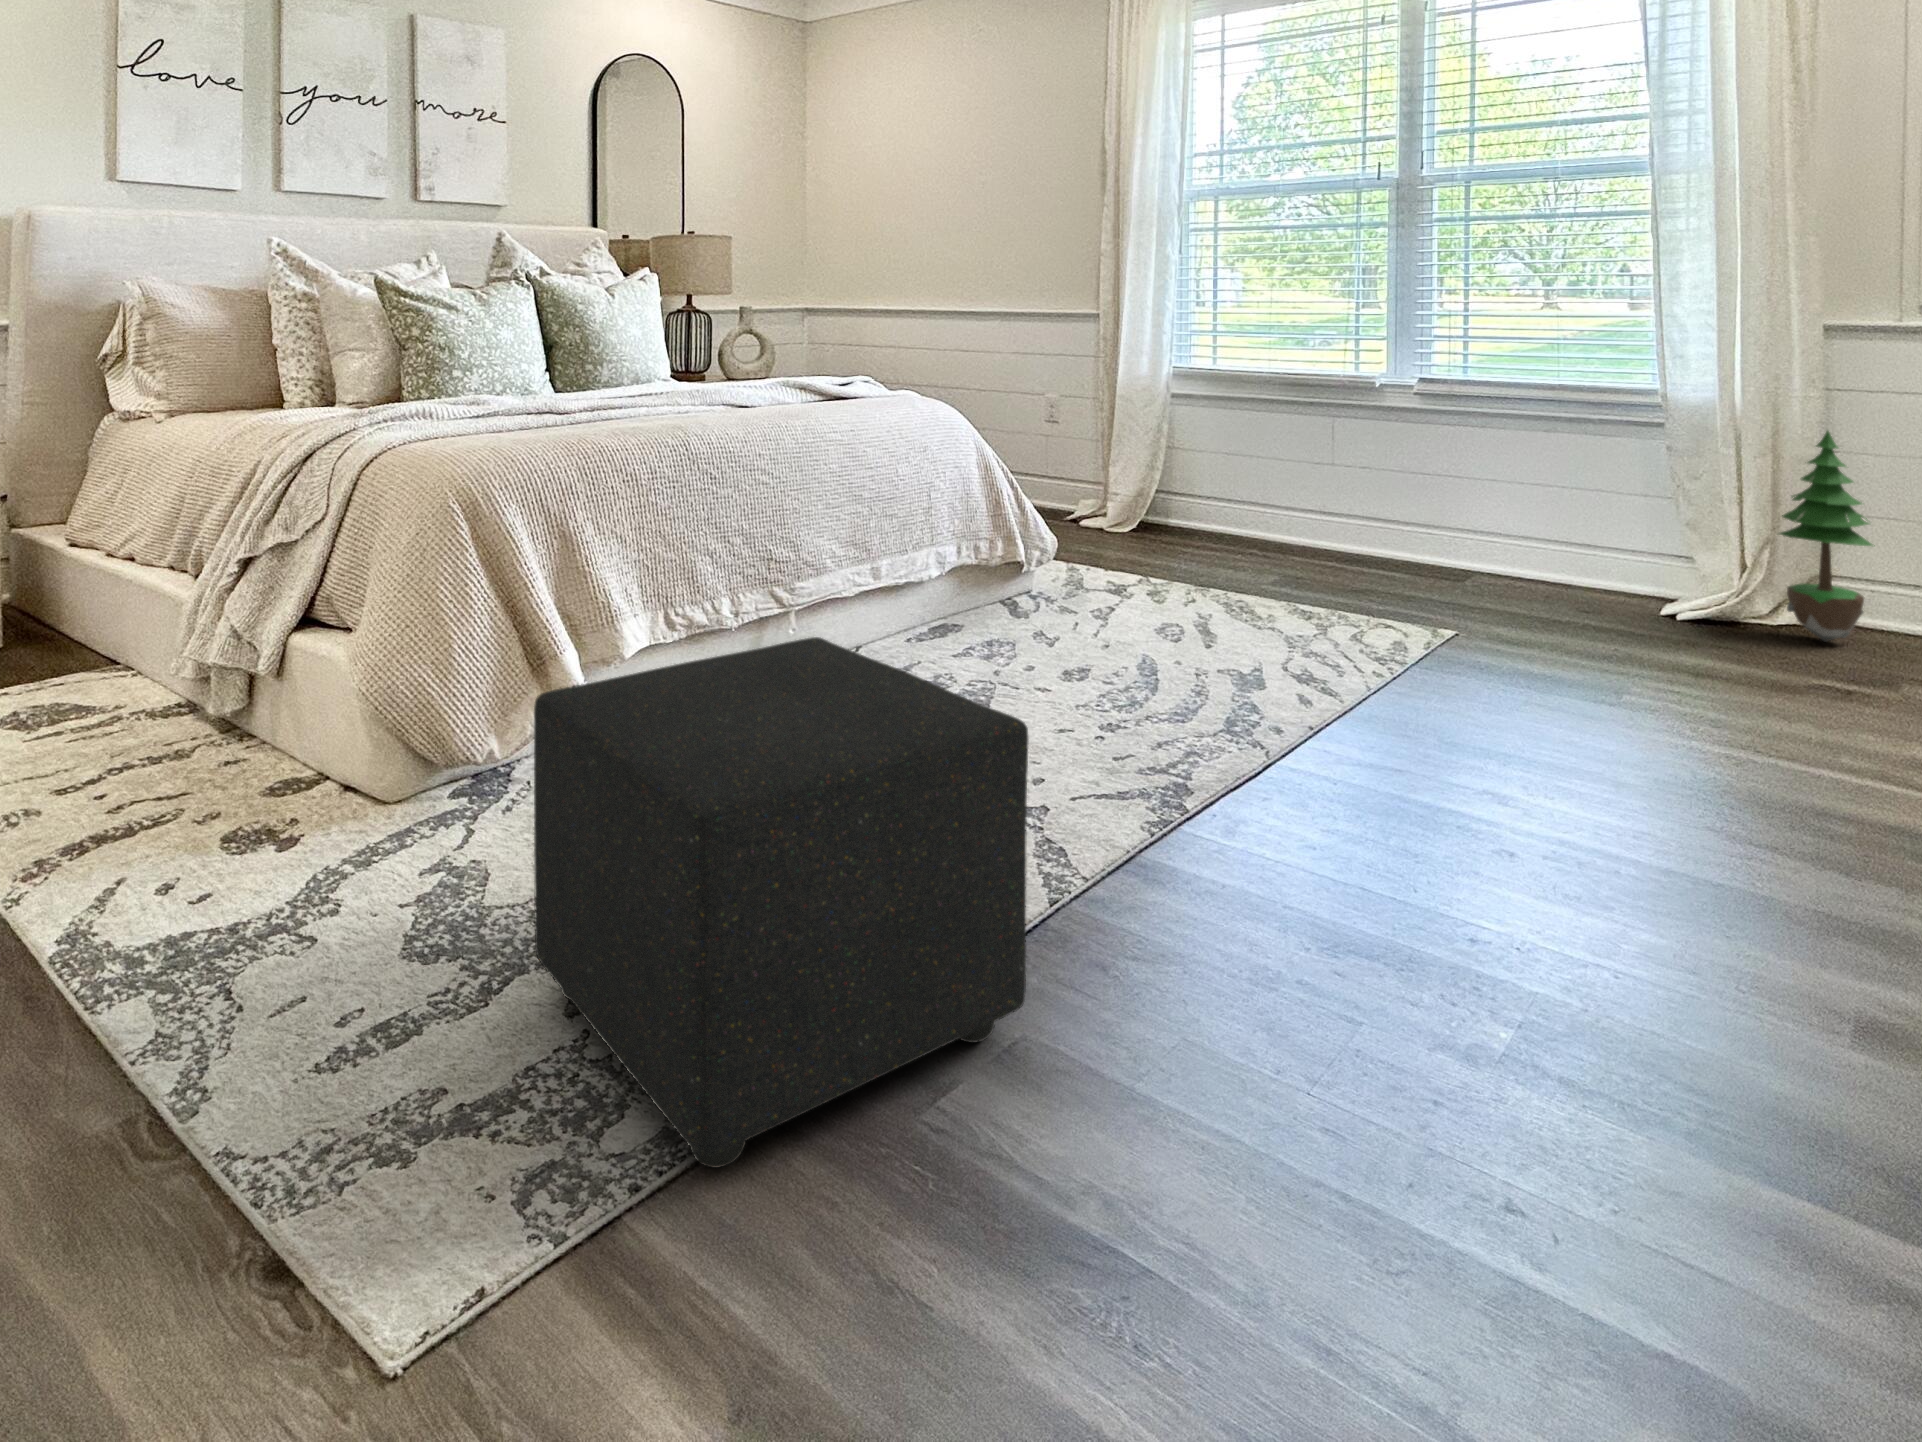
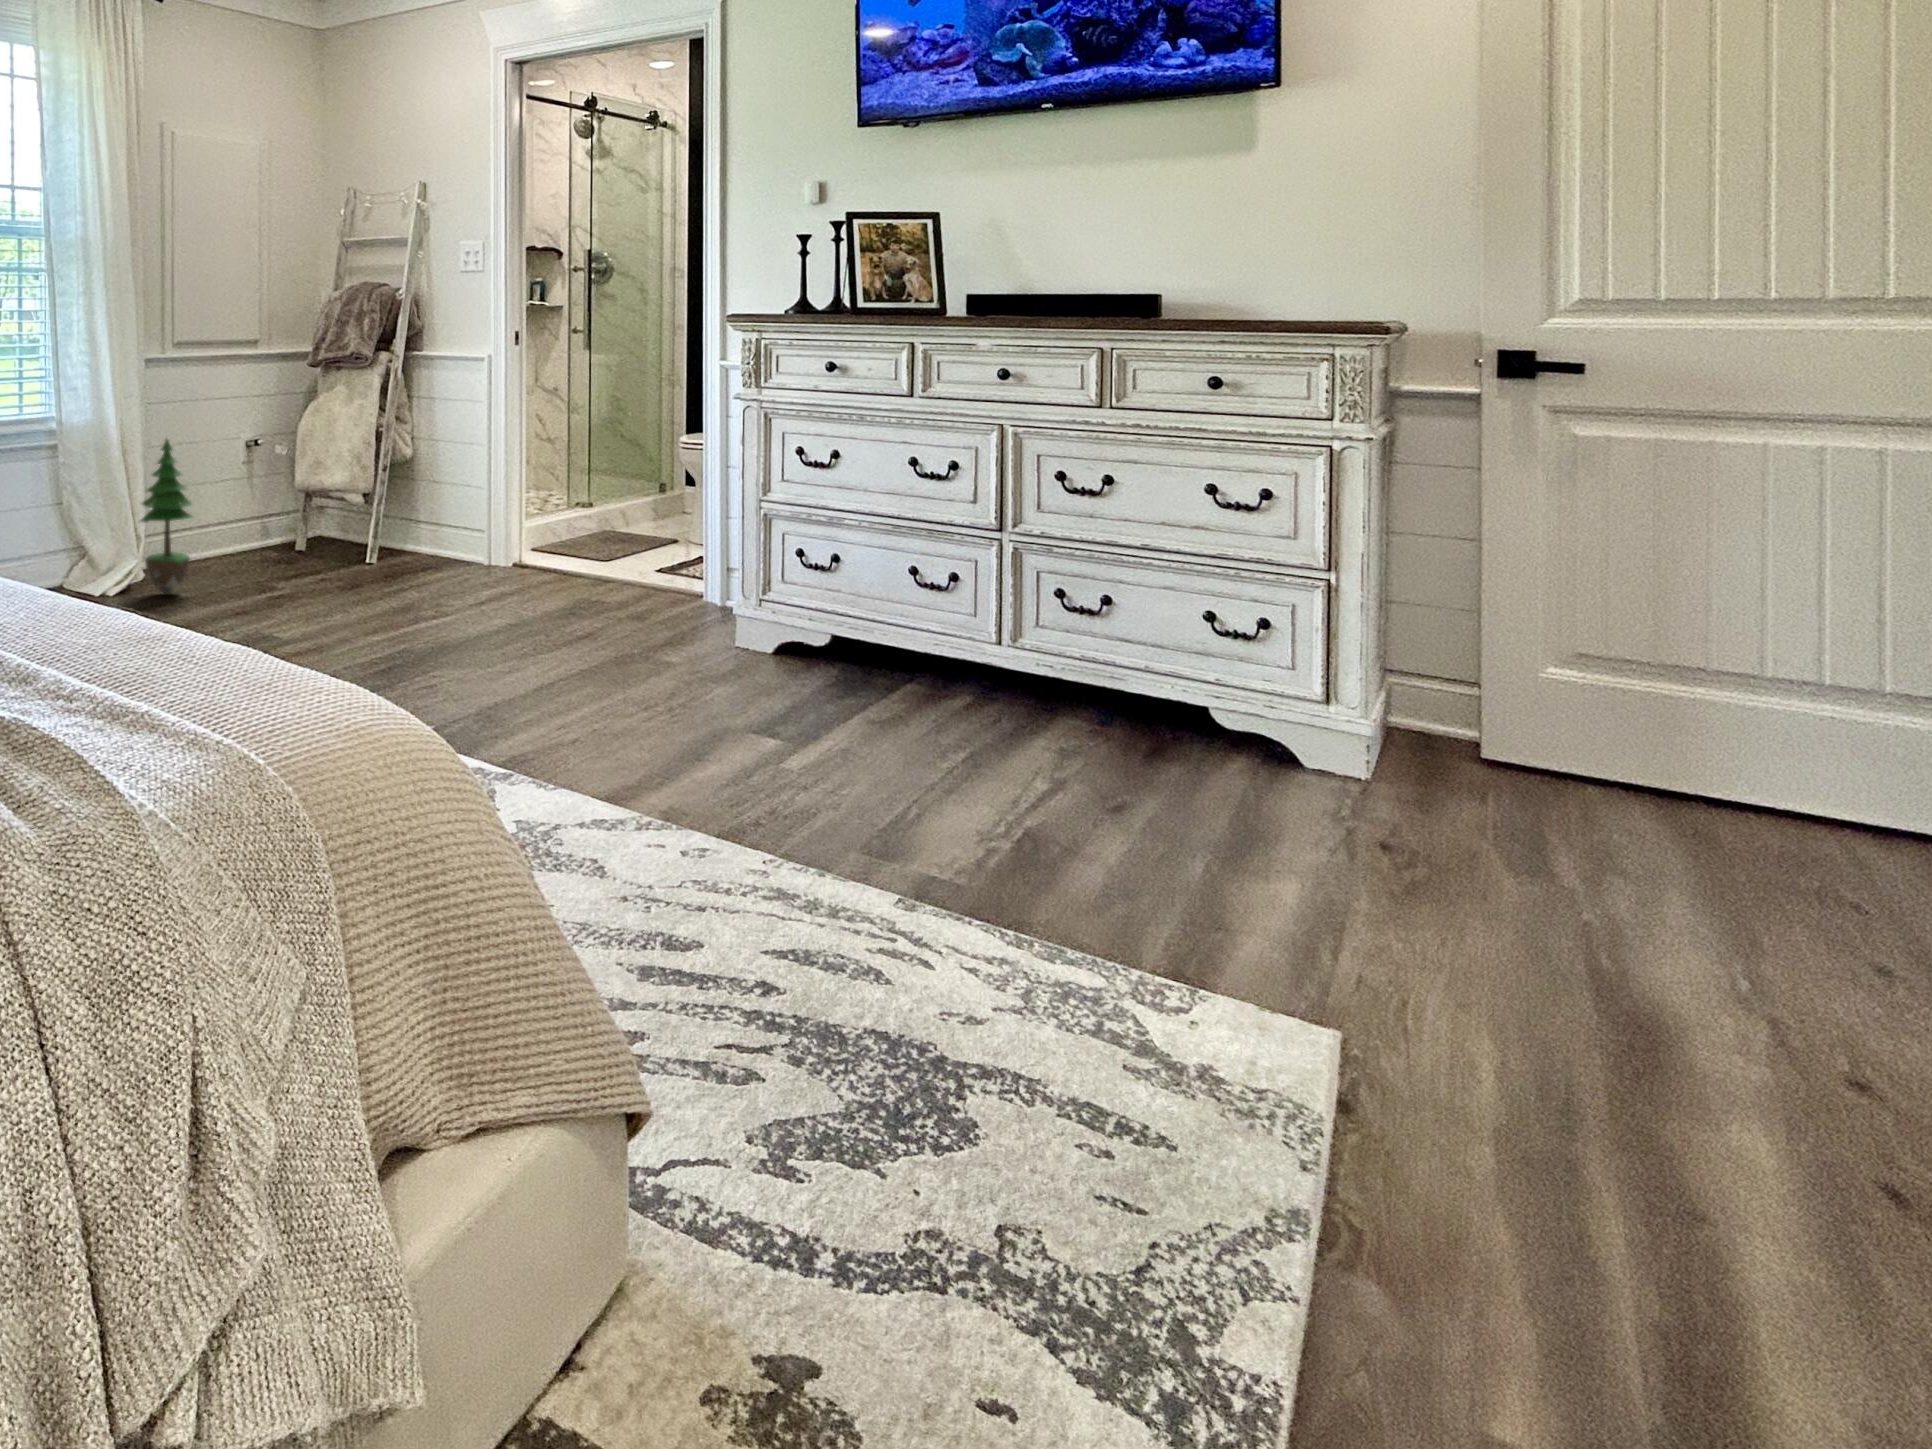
ottoman: present [534,637,1029,1167] -> none [712,651,1123,1038]

